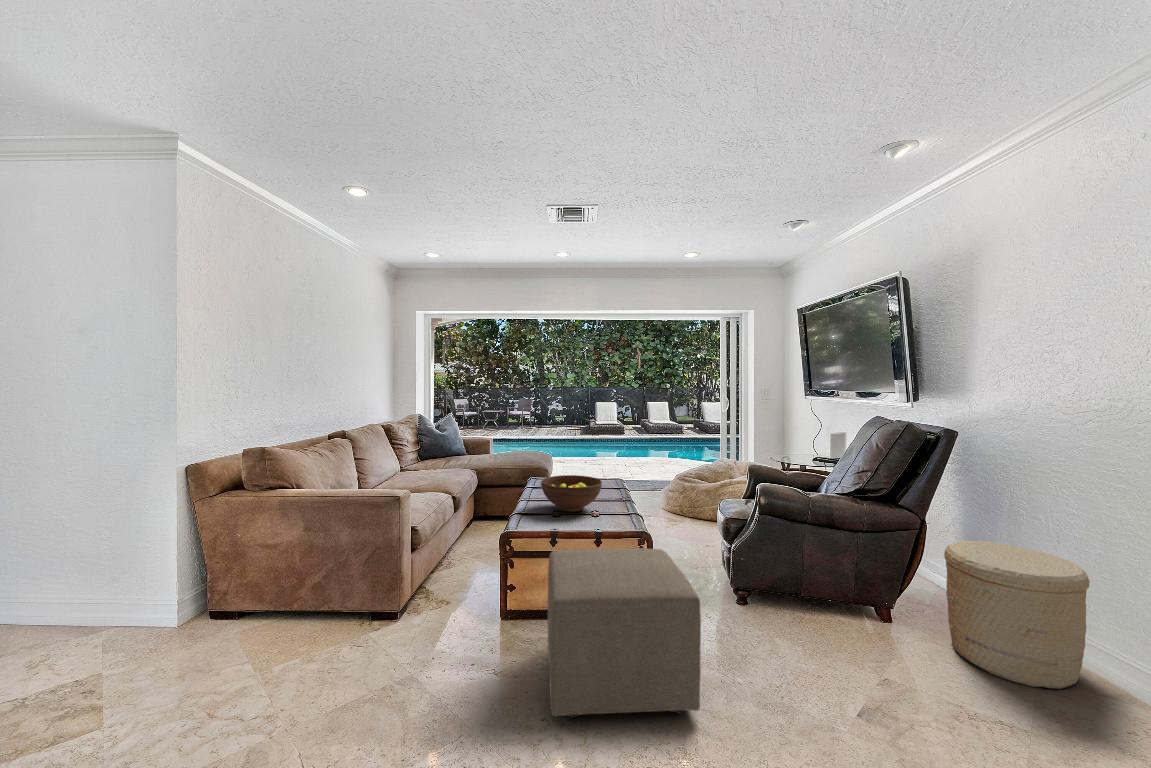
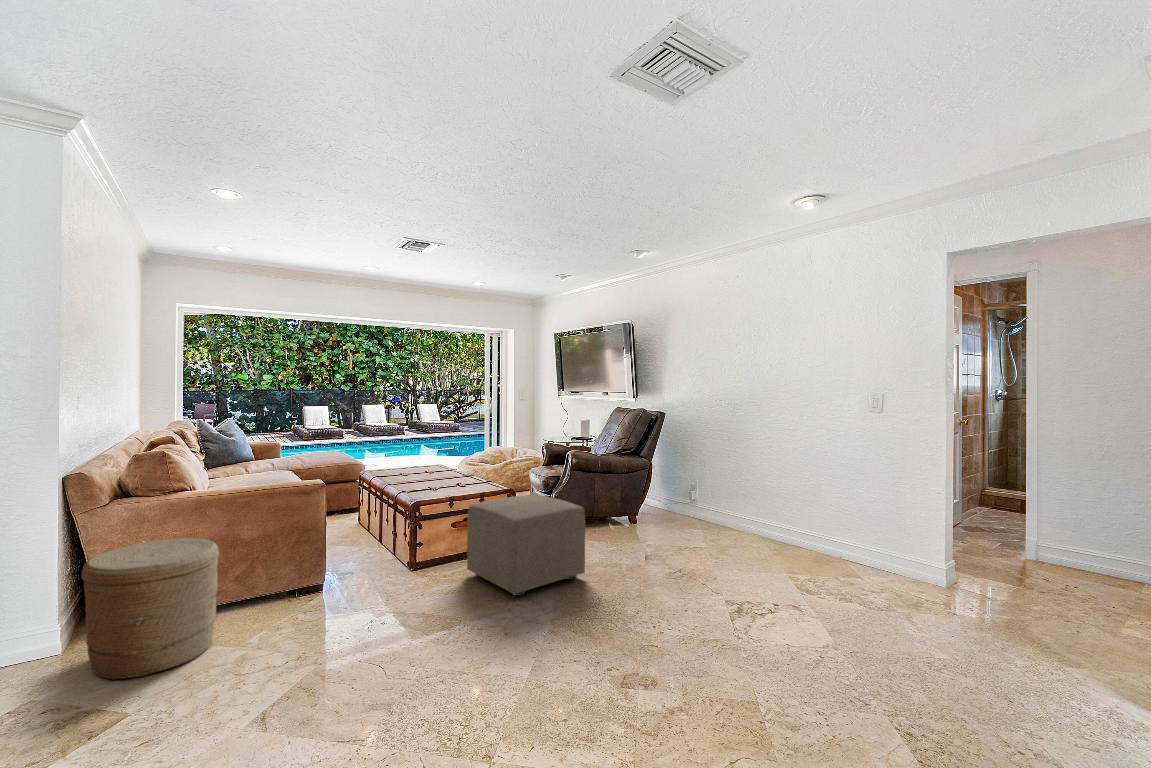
fruit bowl: present [541,475,602,512] -> none [410,459,461,487]
woven basket: present [944,541,1090,689] -> present [82,538,219,680]

